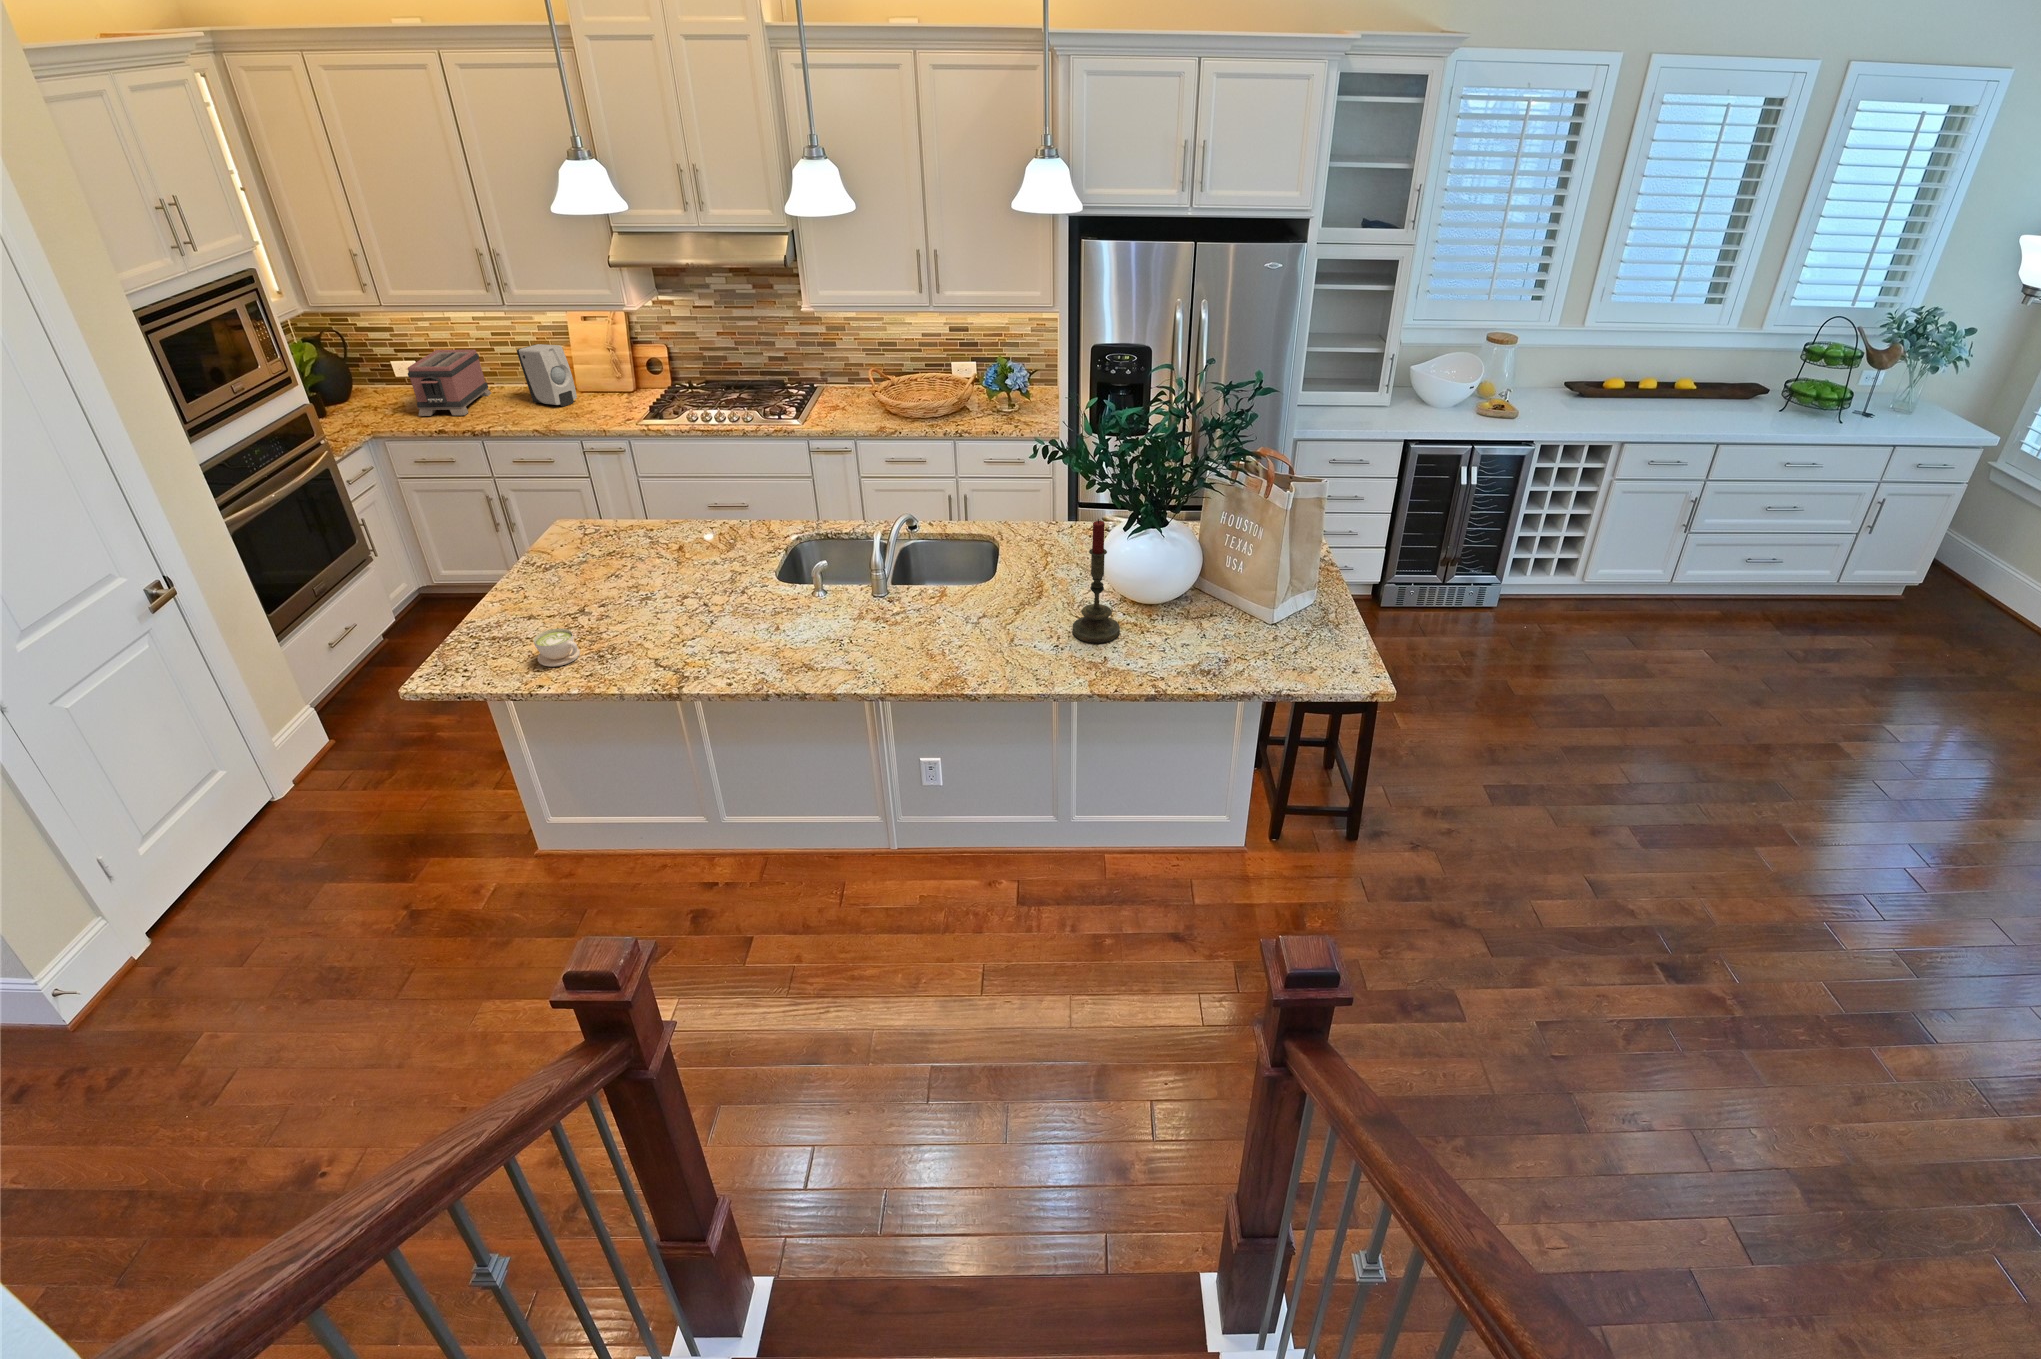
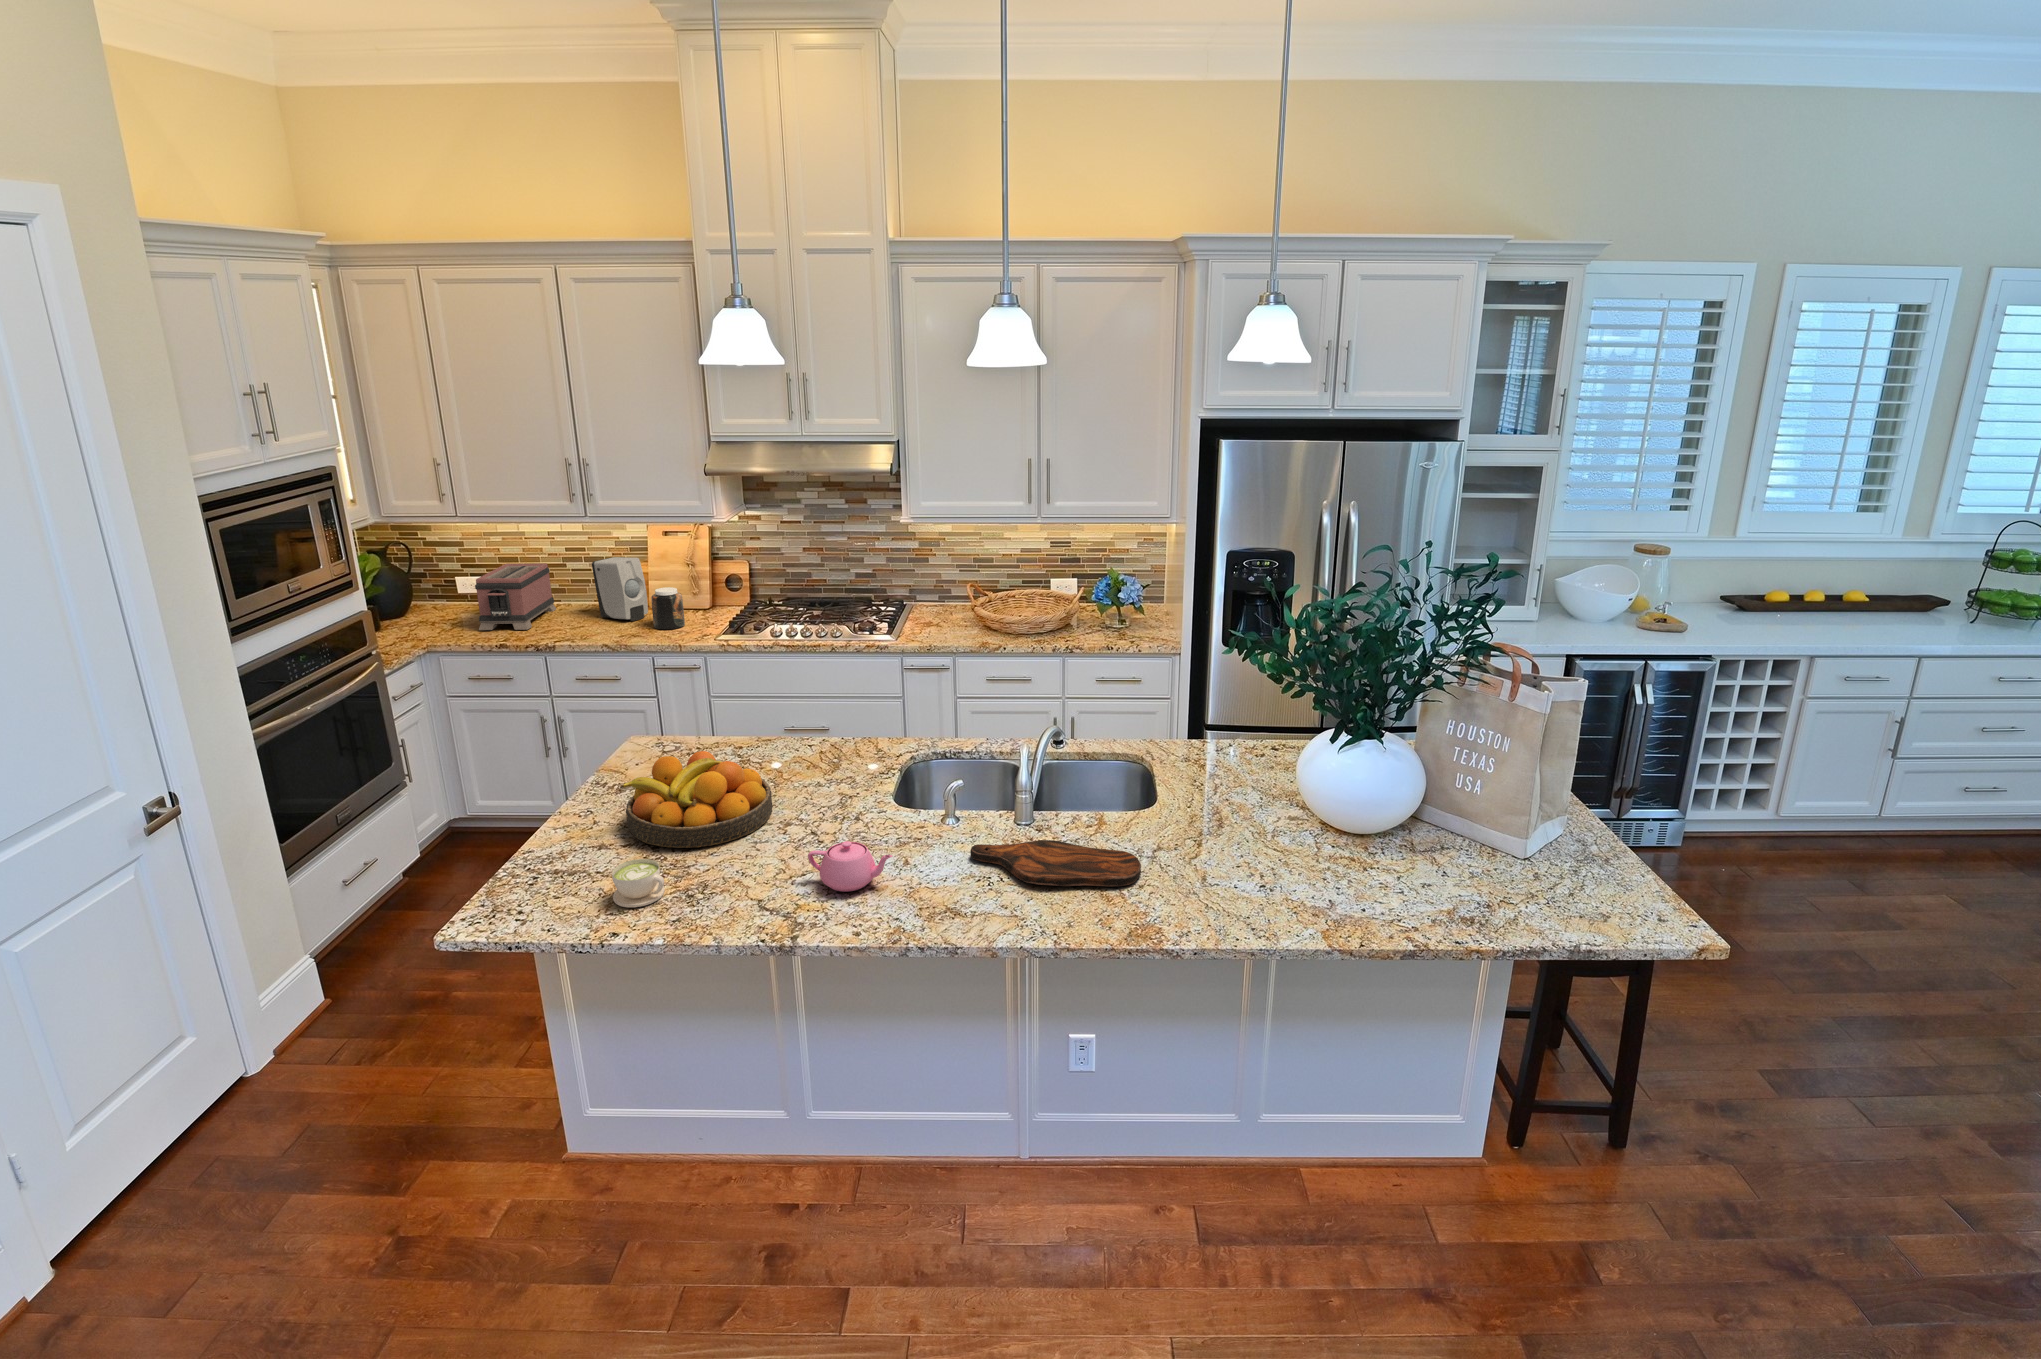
jar: none [576,375,611,415] -> present [651,587,685,629]
candle: present [1073,519,1120,643] -> none [1277,724,1339,883]
fruit bowl: none [539,538,674,618] -> present [620,751,773,848]
cutting board: none [830,610,963,647] -> present [970,840,1141,886]
teapot: none [694,613,760,653] -> present [808,841,892,892]

